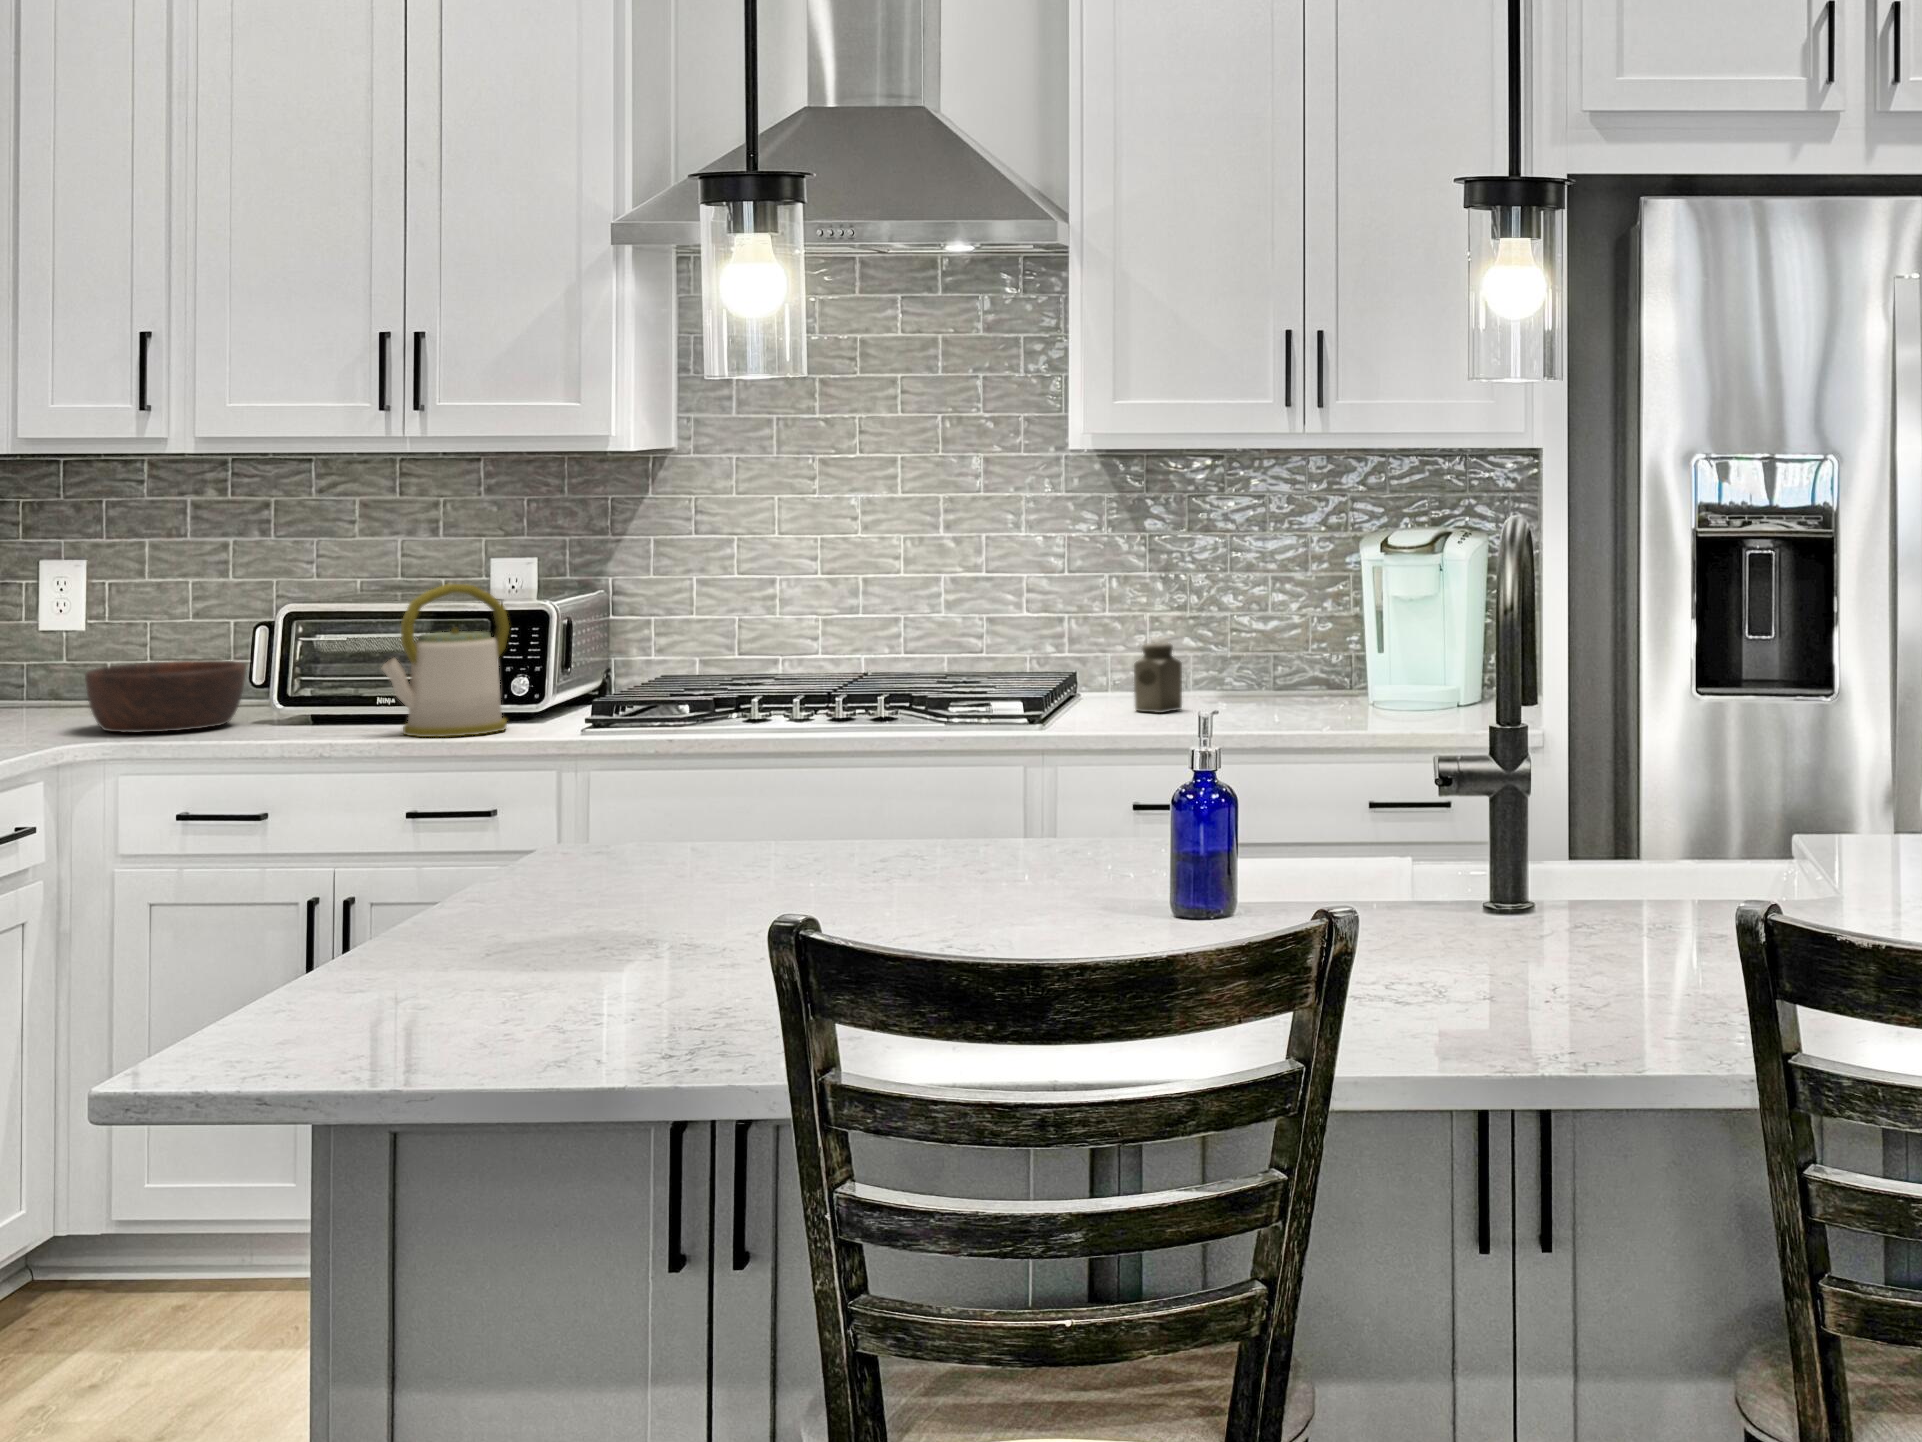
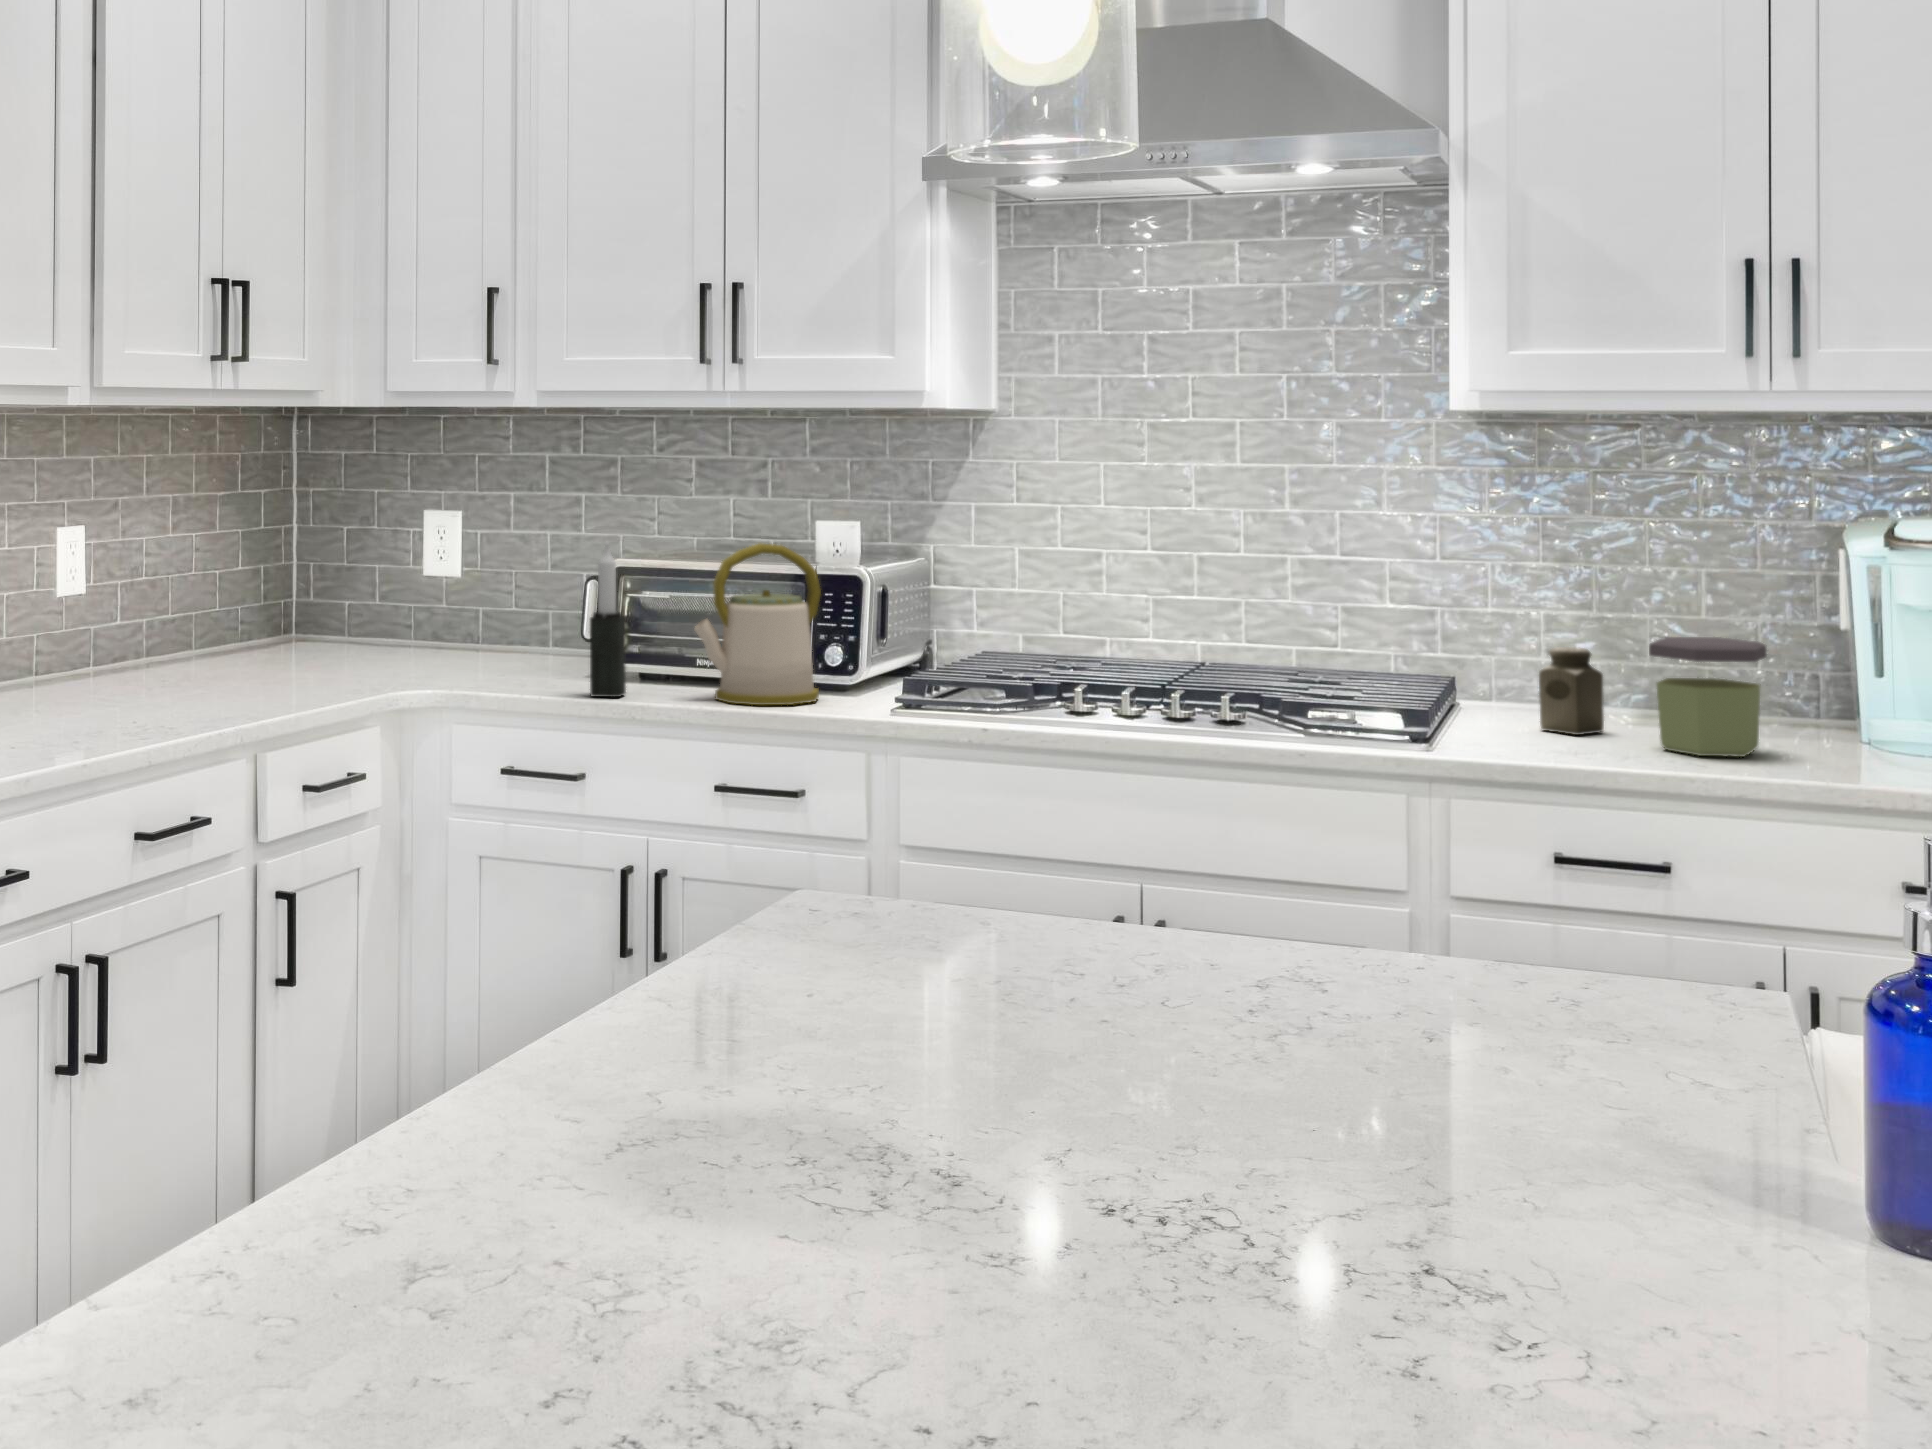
candle: none [271,588,308,740] -> present [590,542,626,697]
jar: none [1210,628,1294,721] -> present [1649,637,1767,757]
wooden bowl: present [85,661,246,733] -> none [437,610,579,679]

